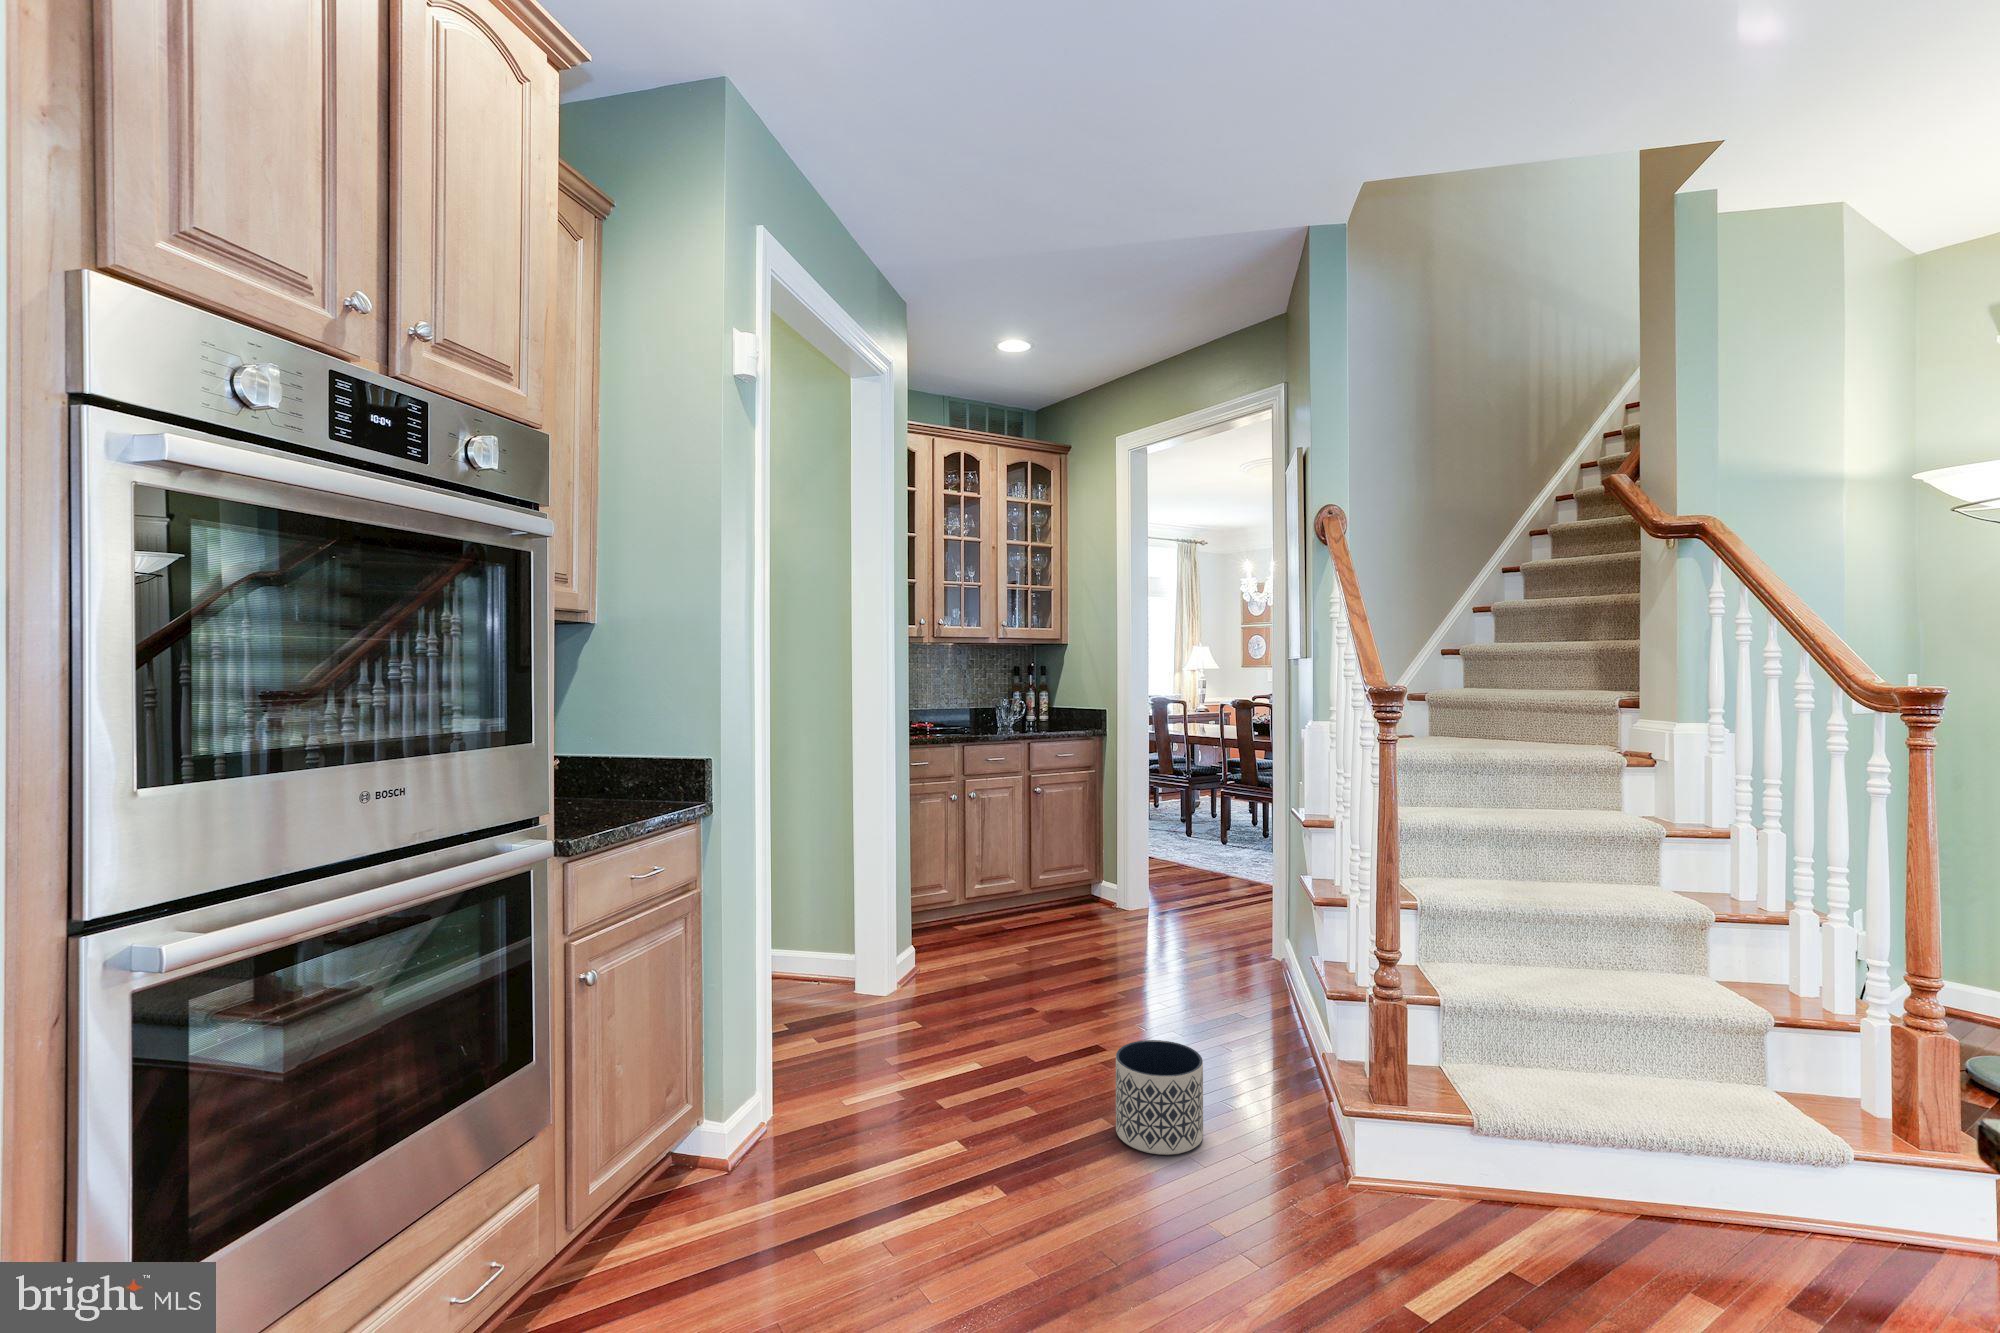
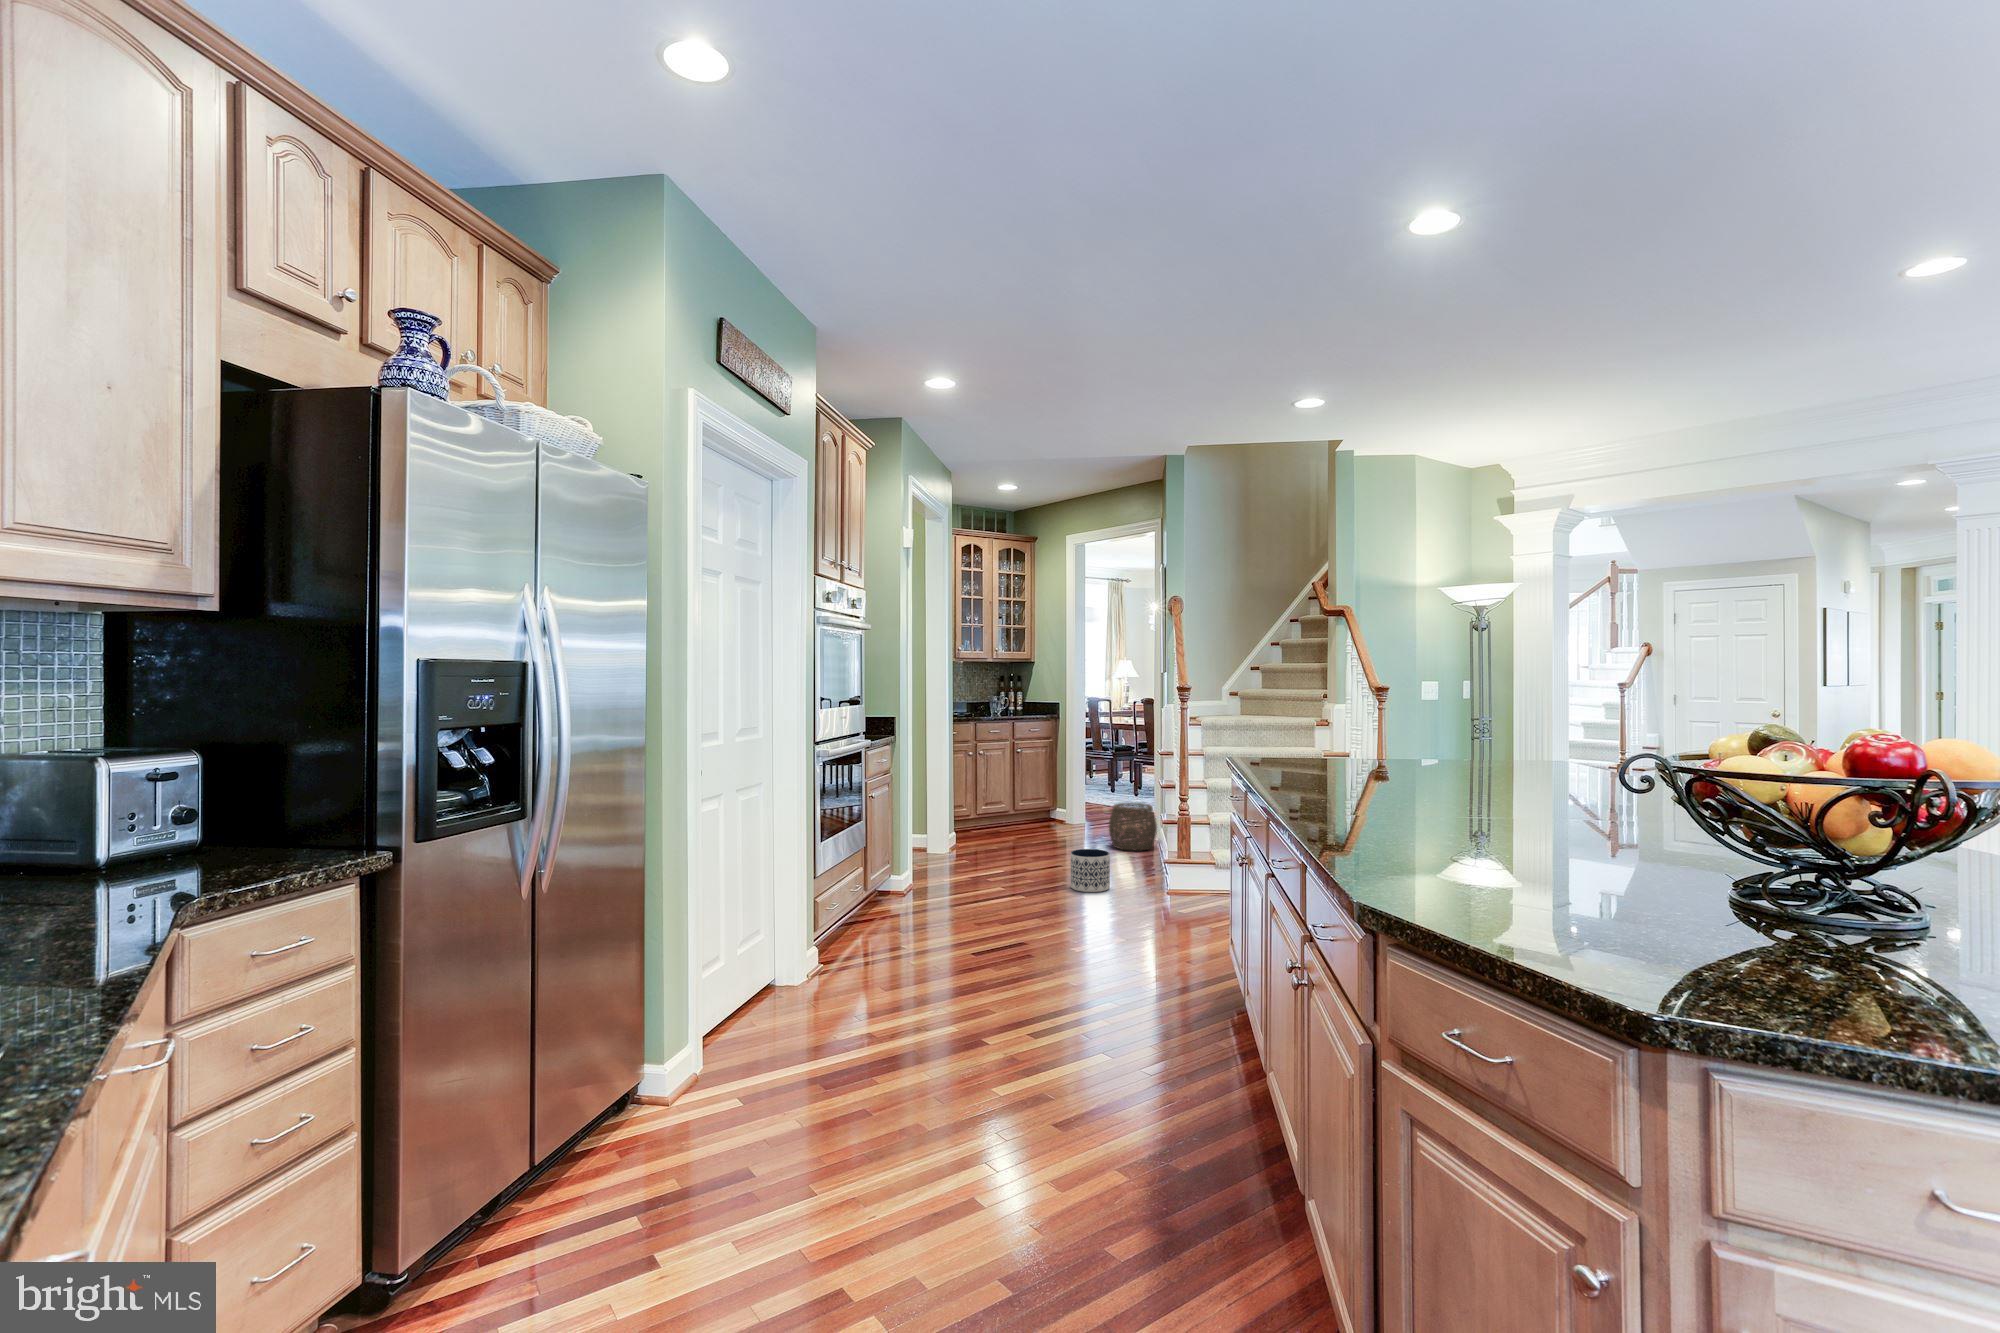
woven basket: none [1190,895,1282,991] -> present [1109,803,1157,851]

